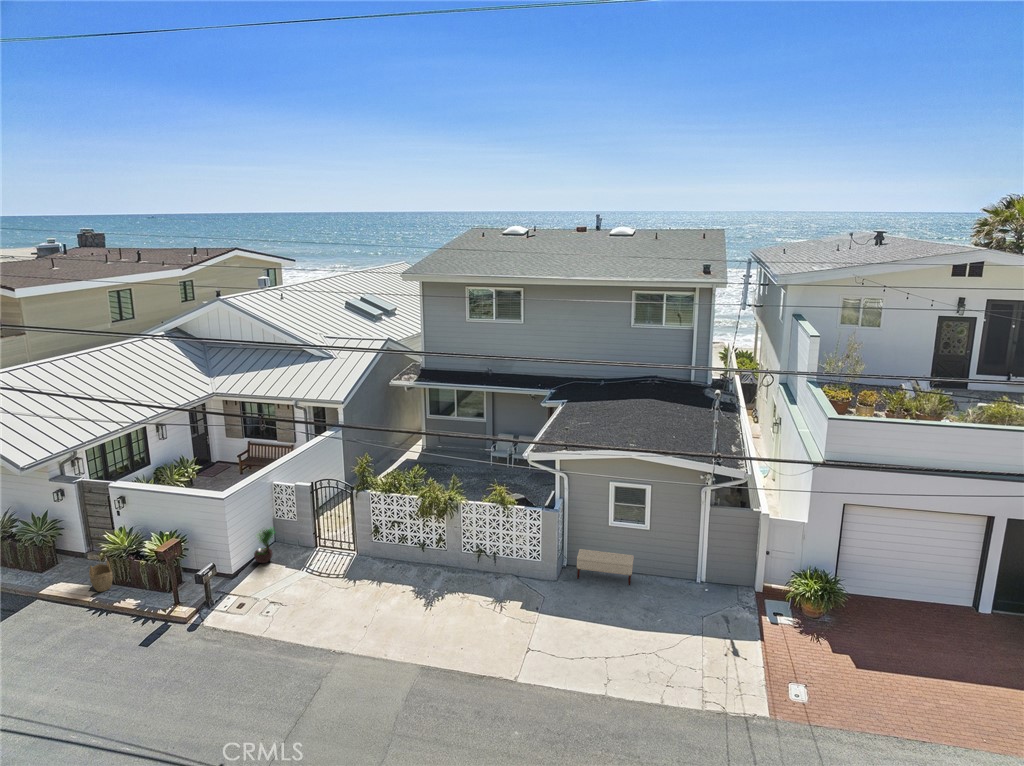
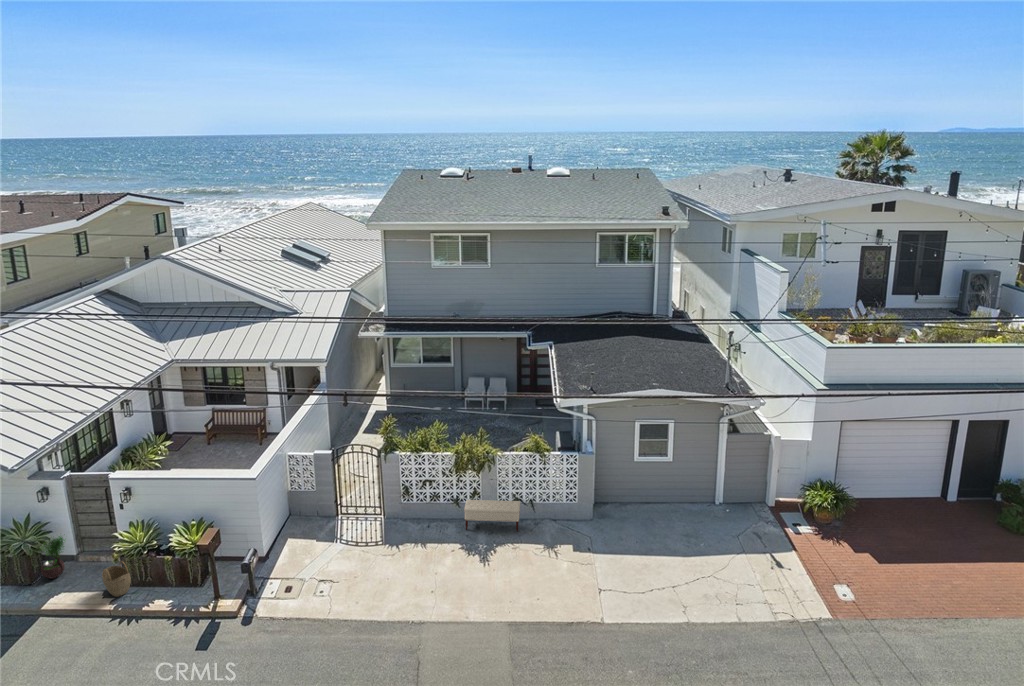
potted tree: present [254,529,274,563] -> present [41,536,65,578]
bench: present [577,549,634,585] -> present [464,500,520,531]

